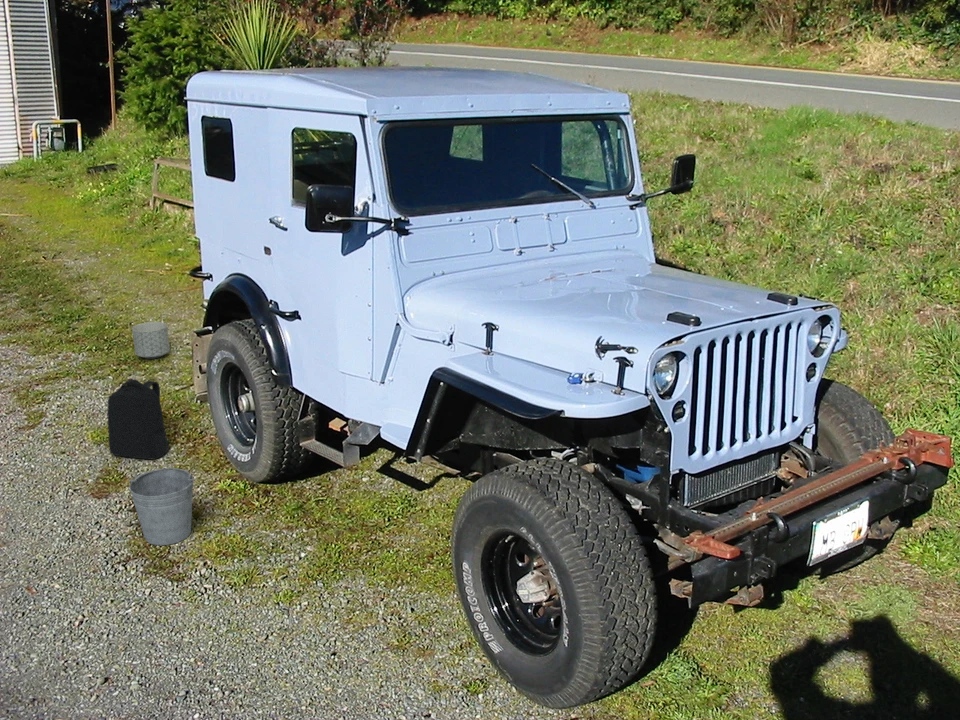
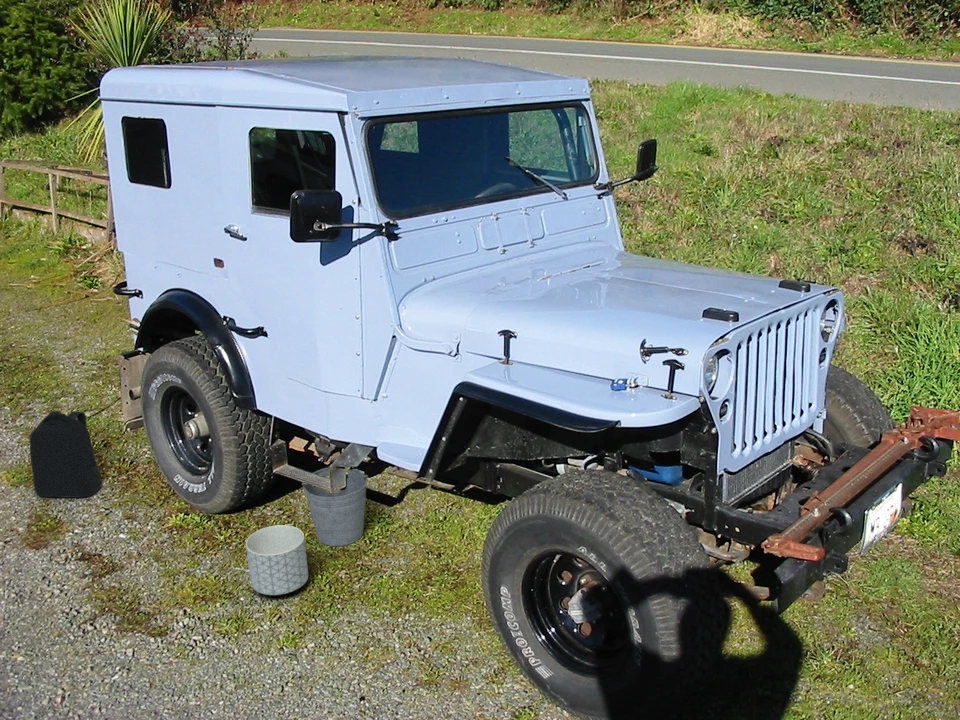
planter: present [132,322,170,359] -> present [246,525,308,595]
bucket: present [129,468,194,545] -> present [302,468,368,546]

